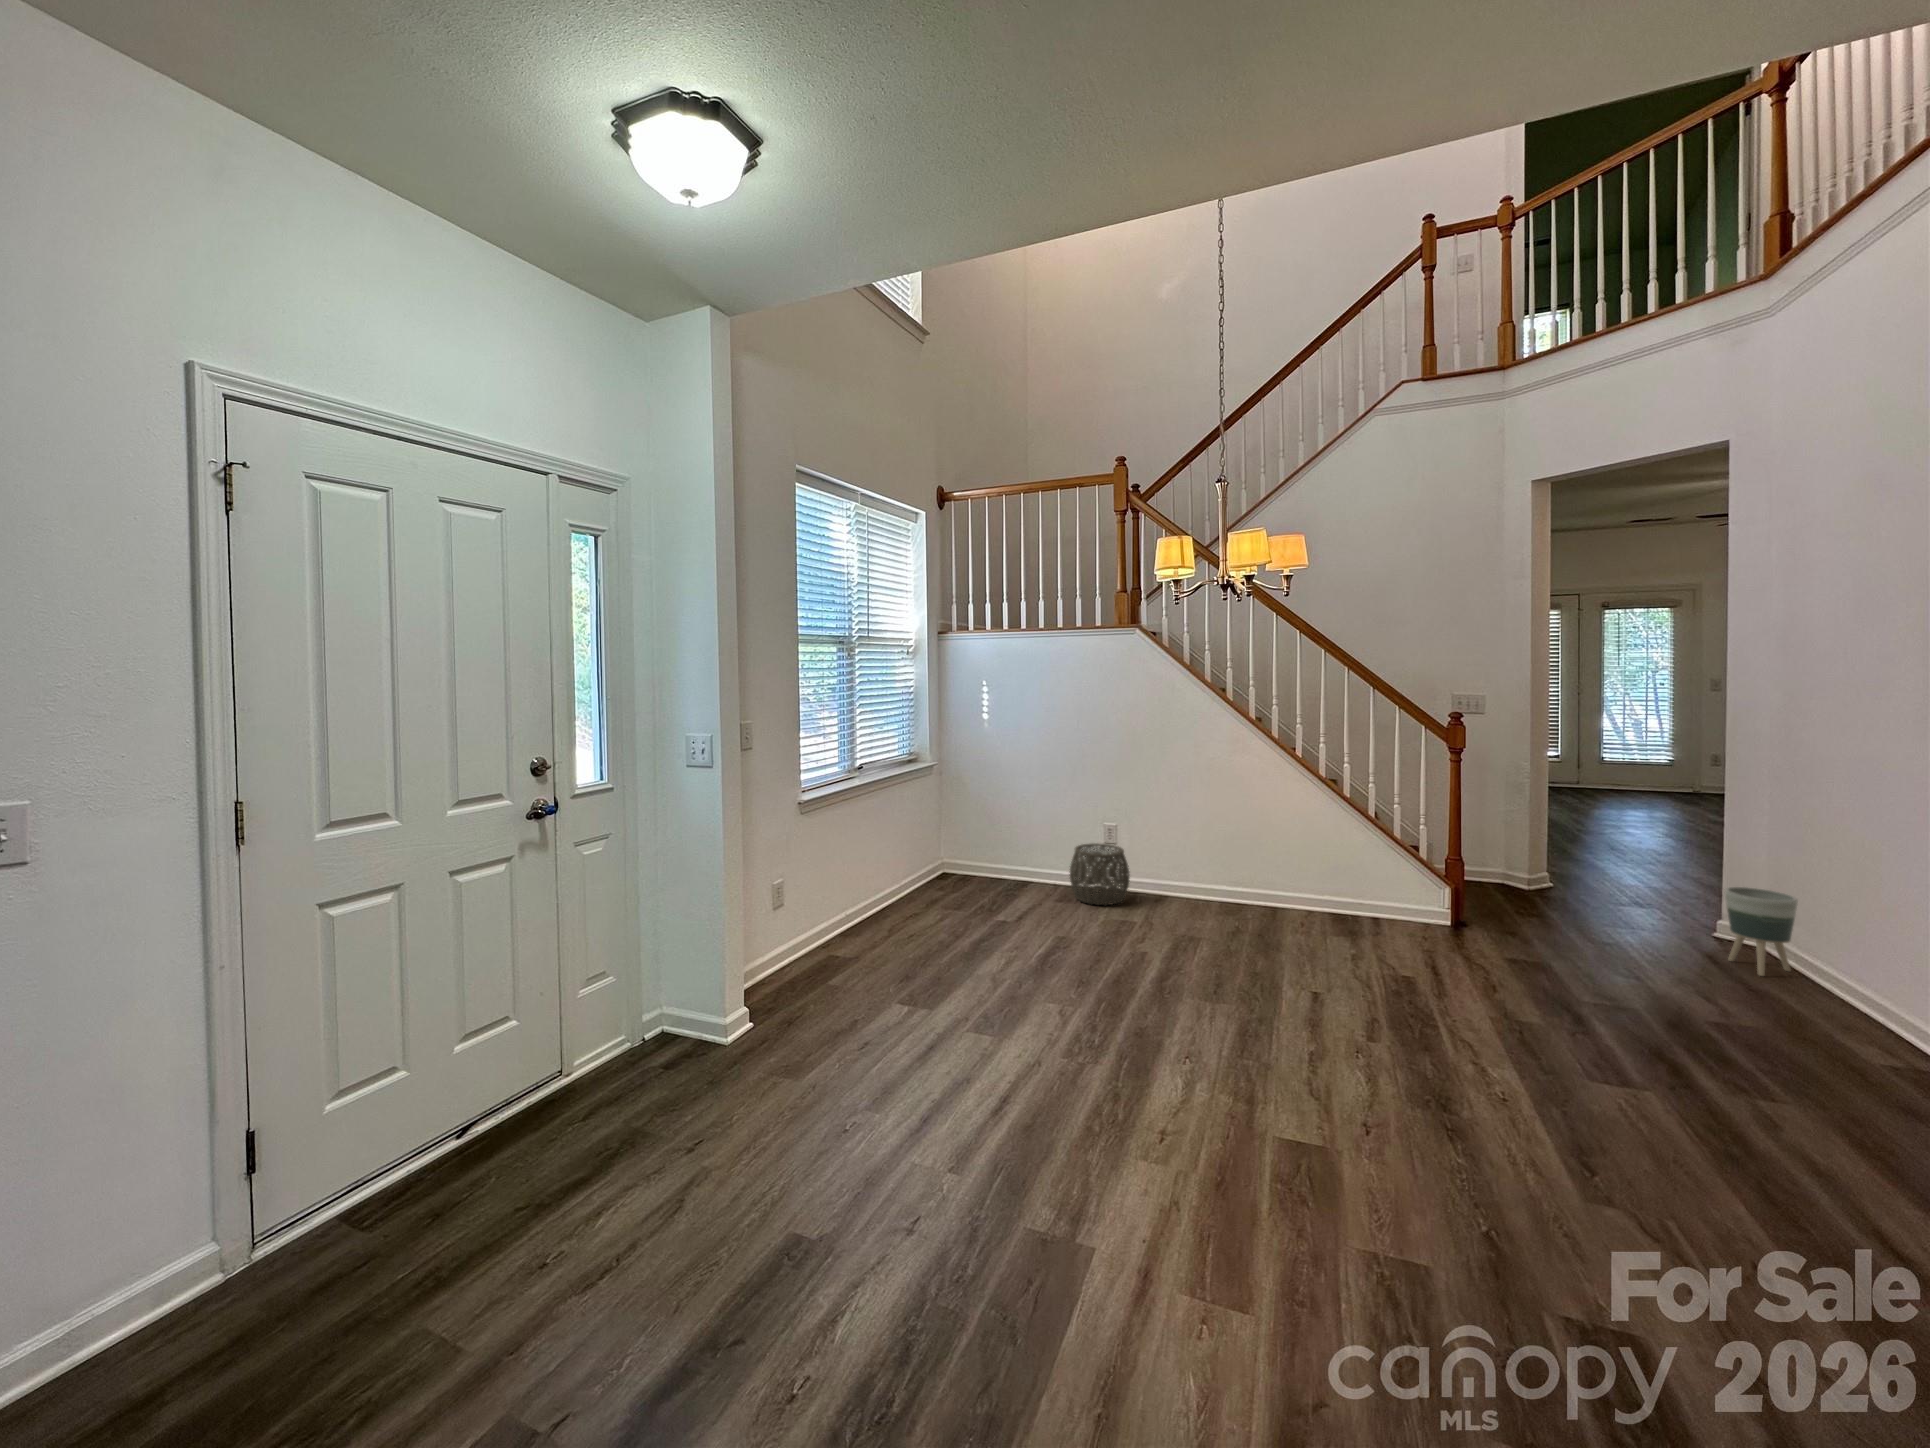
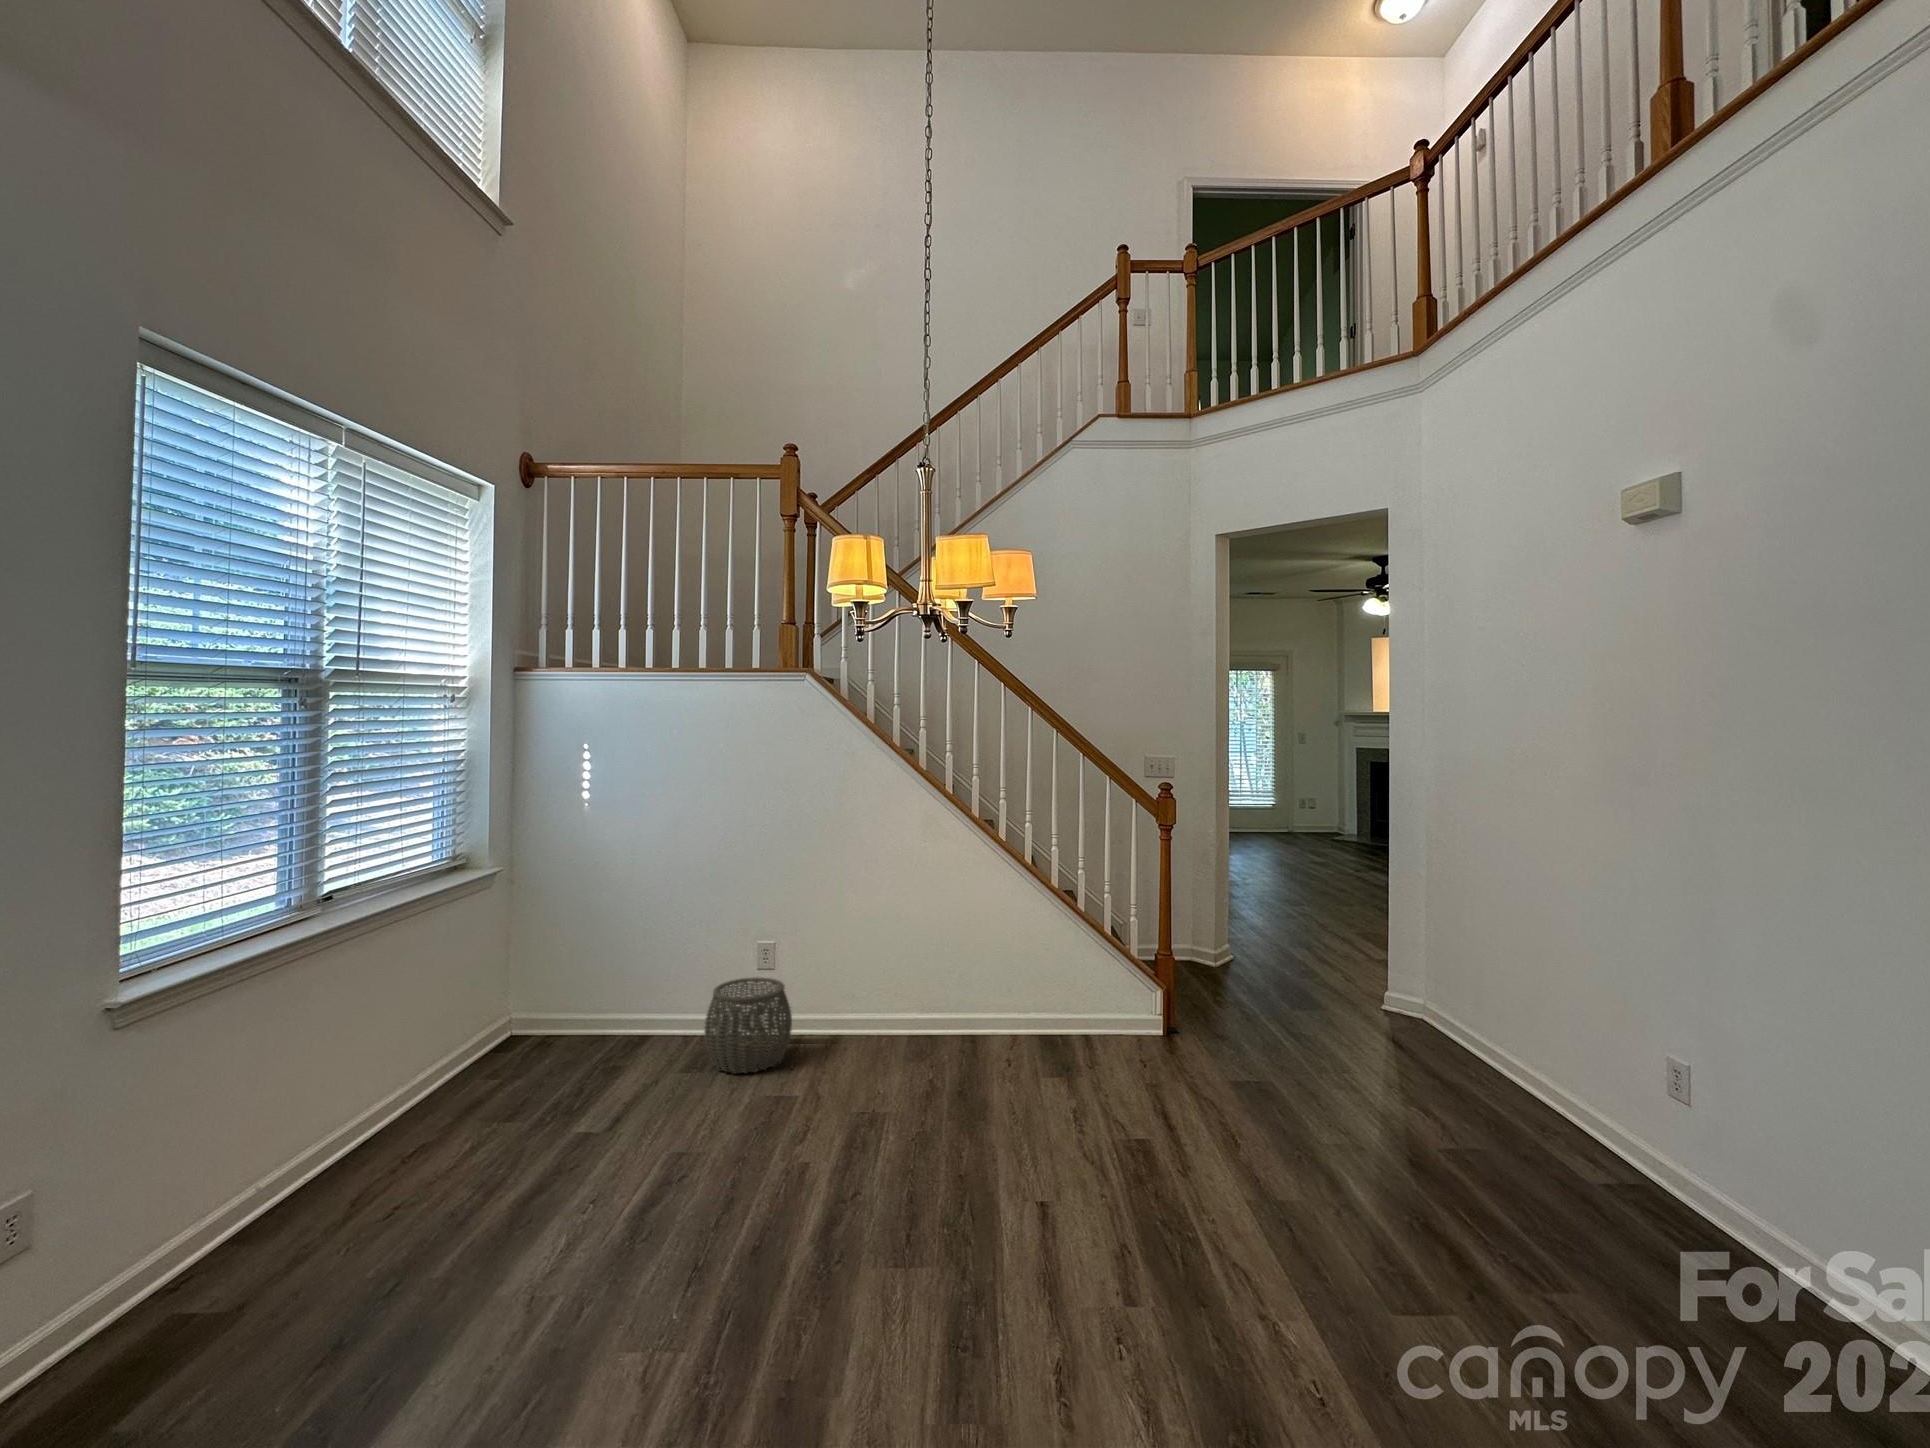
planter: present [1725,887,1798,976] -> none [1403,961,1462,1057]

